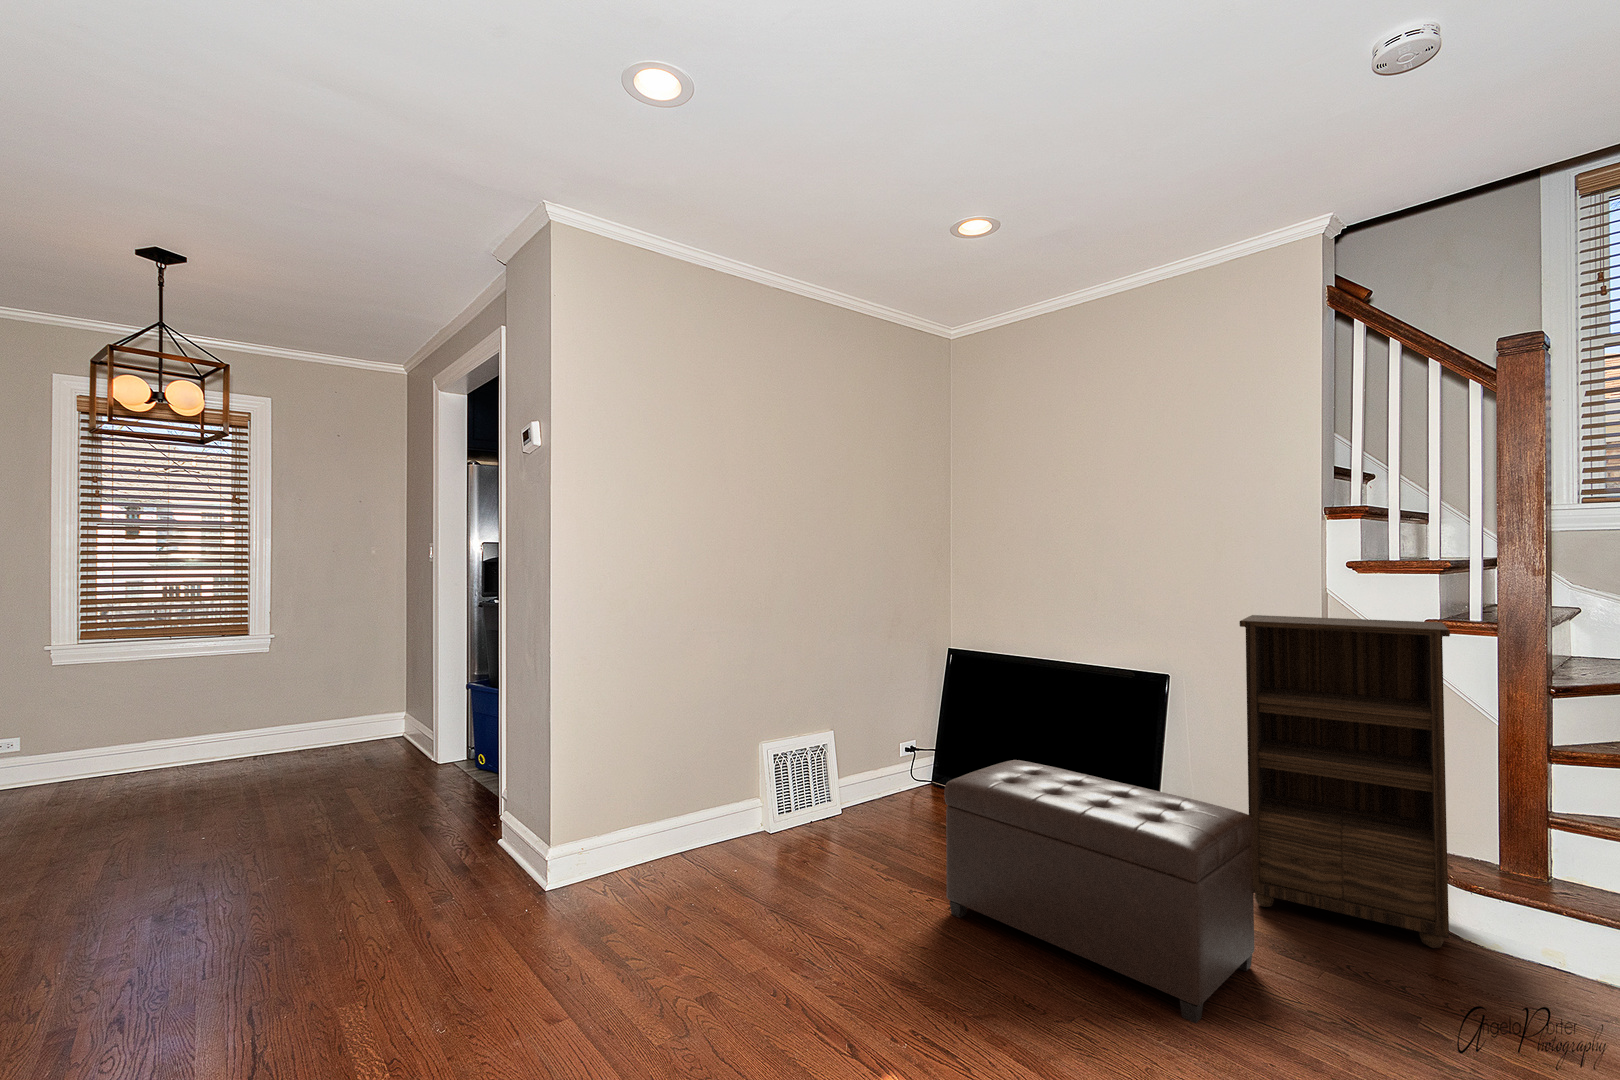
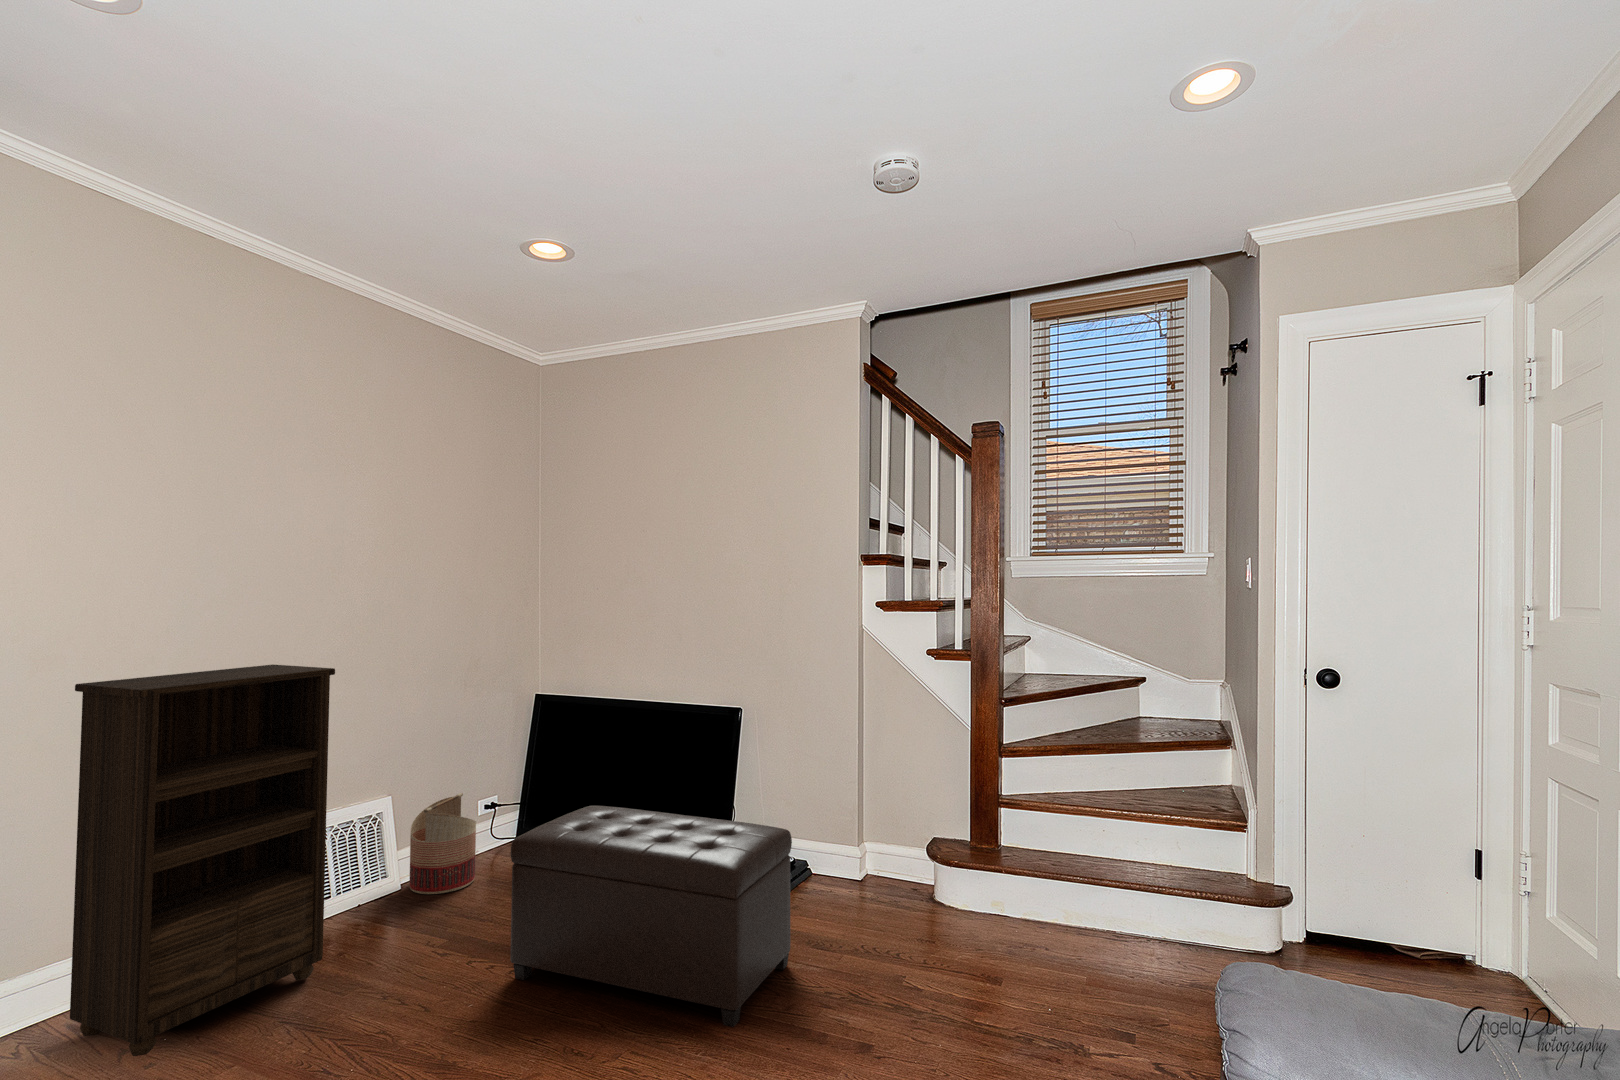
bookshelf: present [1239,615,1450,948] -> present [70,664,335,1056]
basket: none [850,734,903,822] -> present [409,793,476,894]

